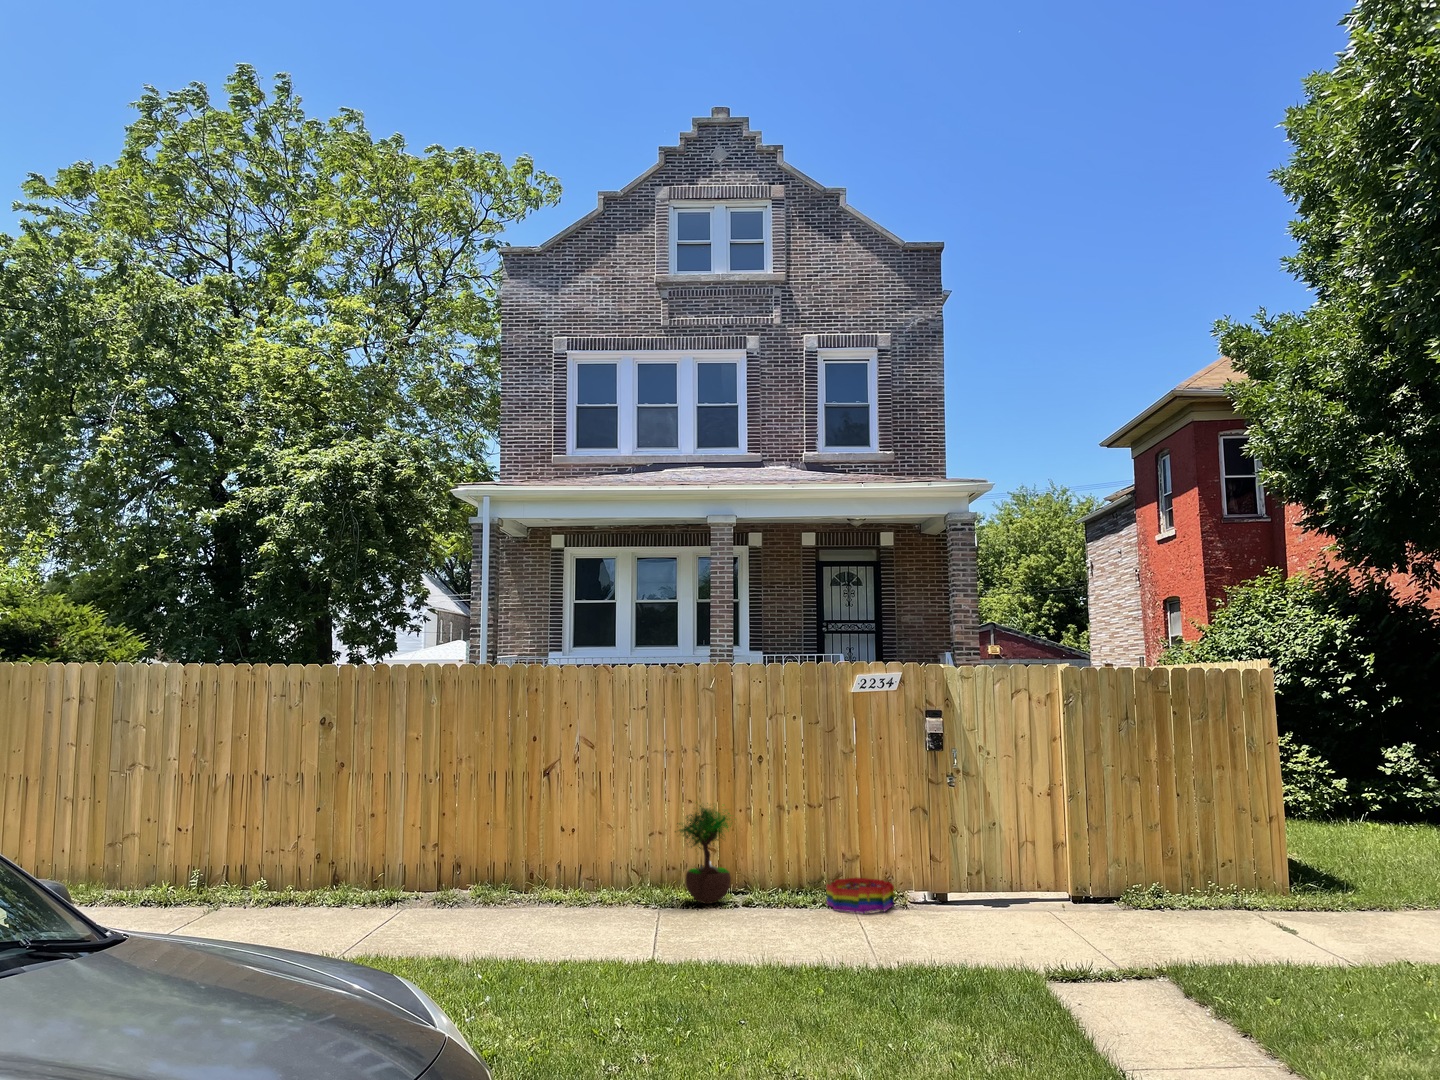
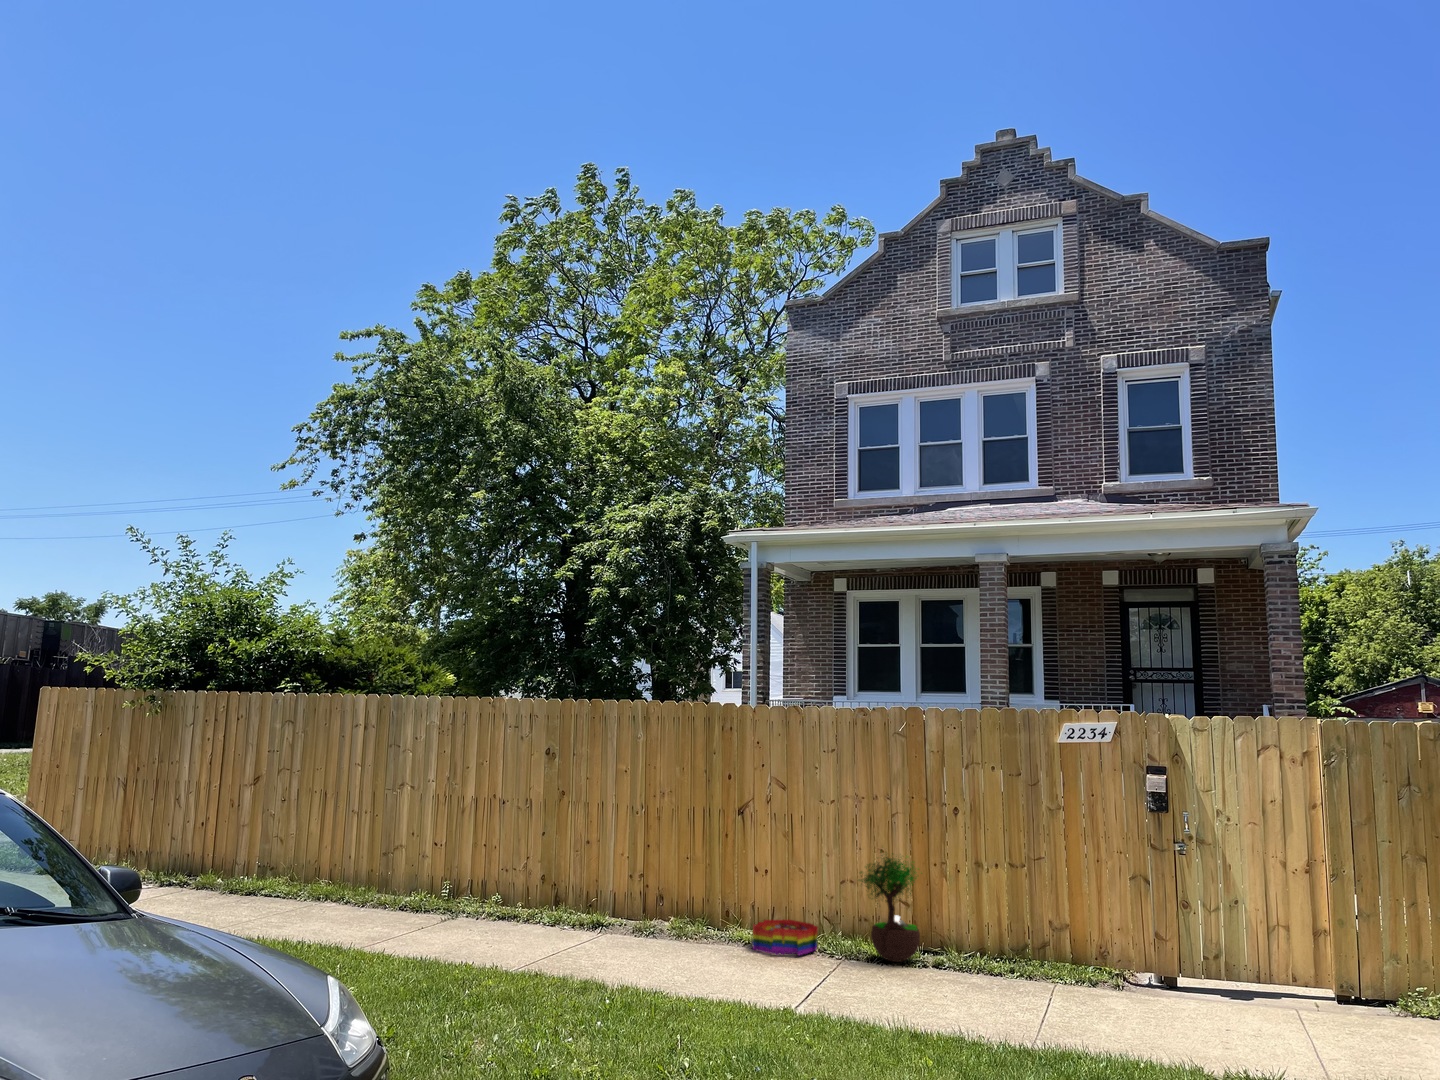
storage bin: present [826,877,894,913] -> present [752,920,818,955]

